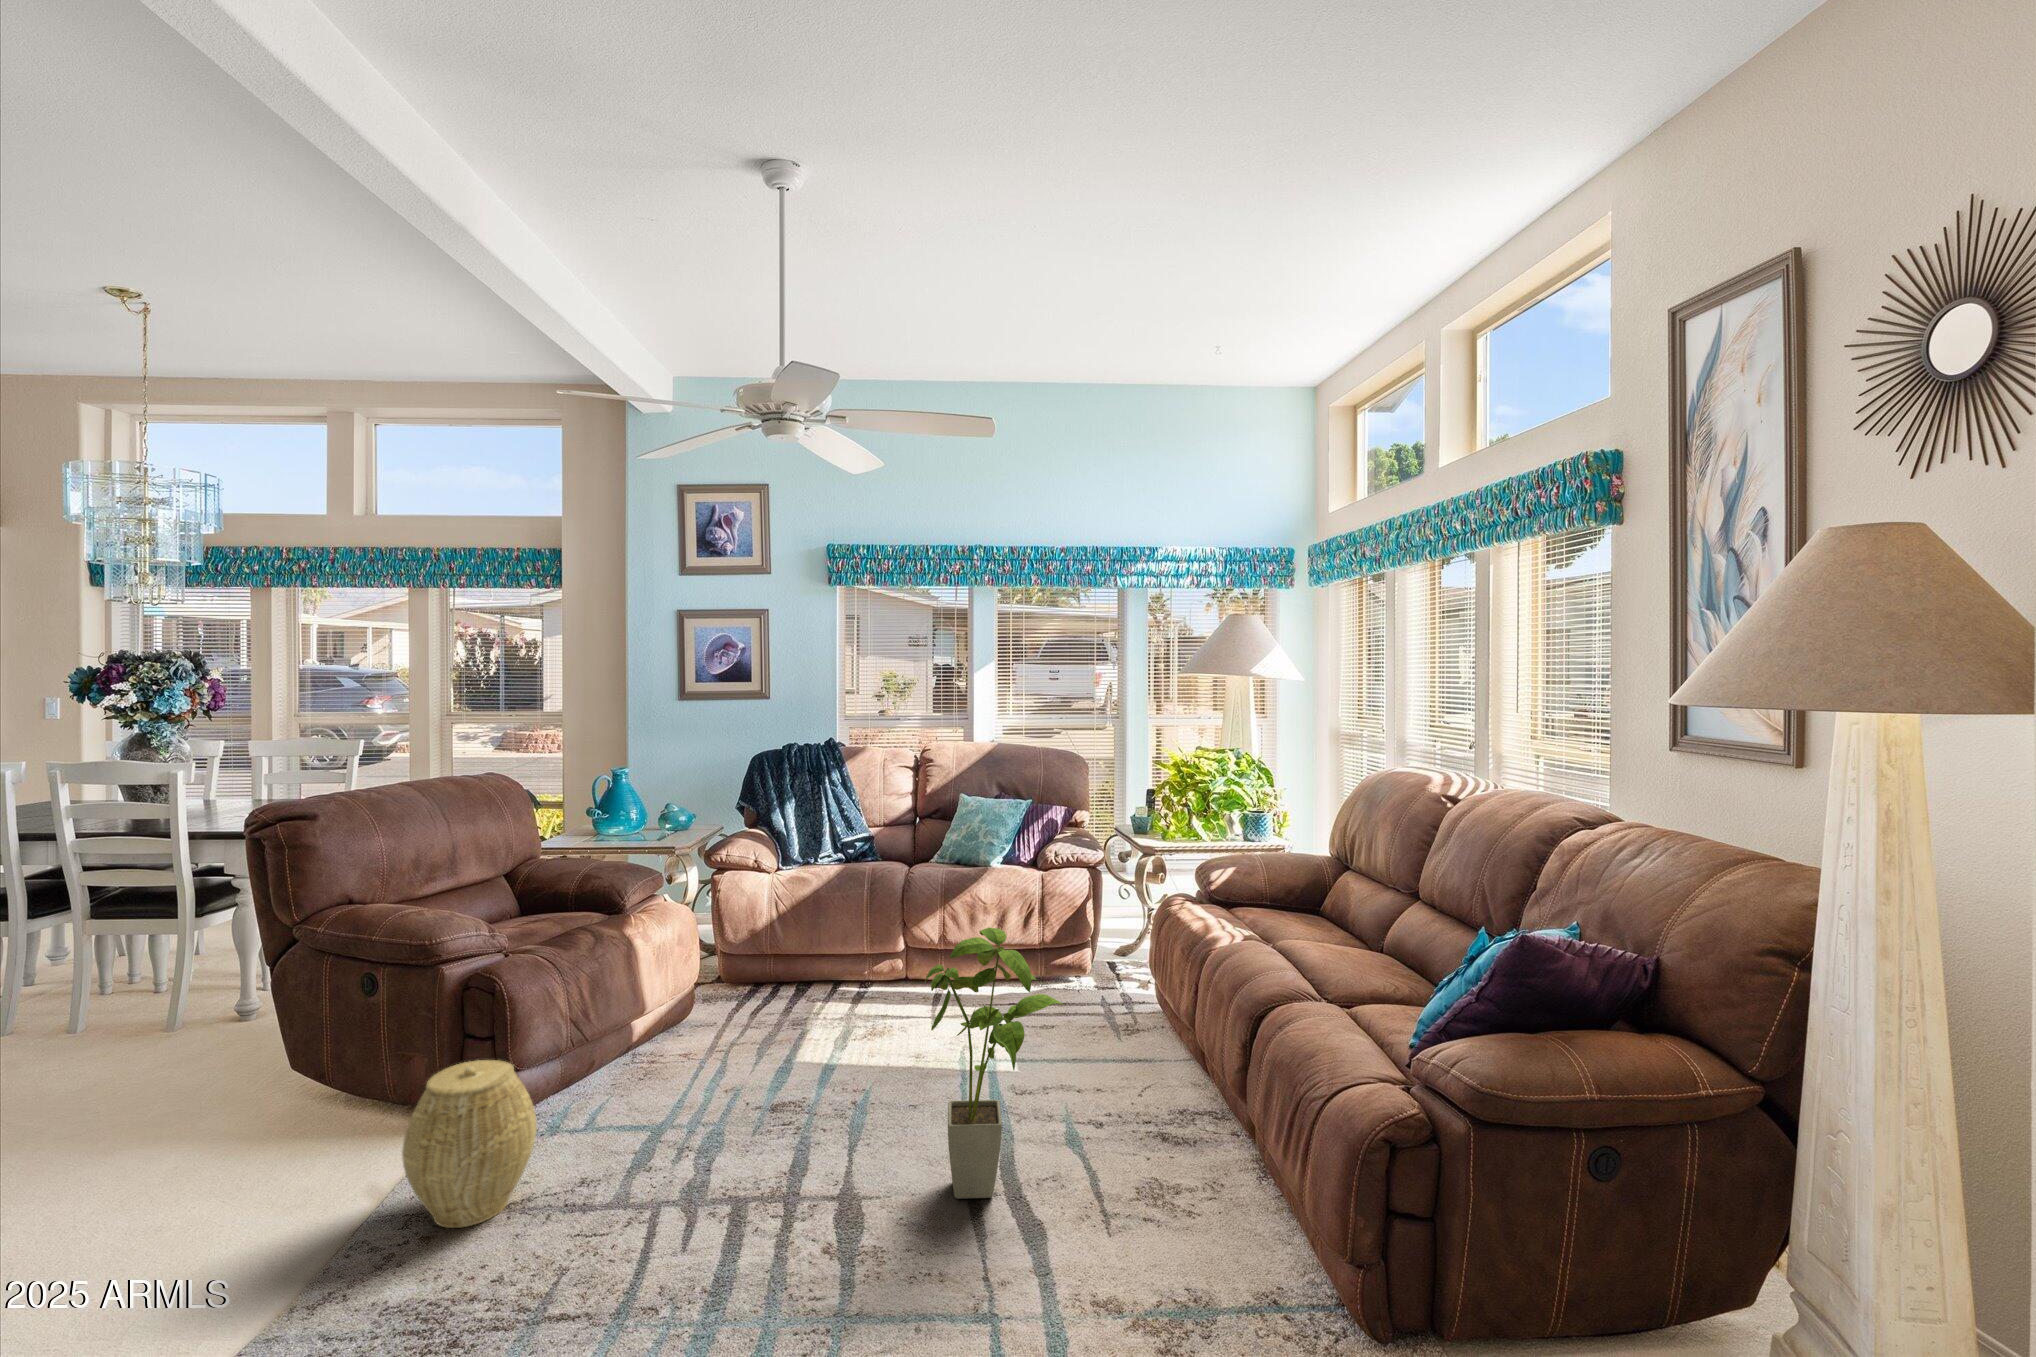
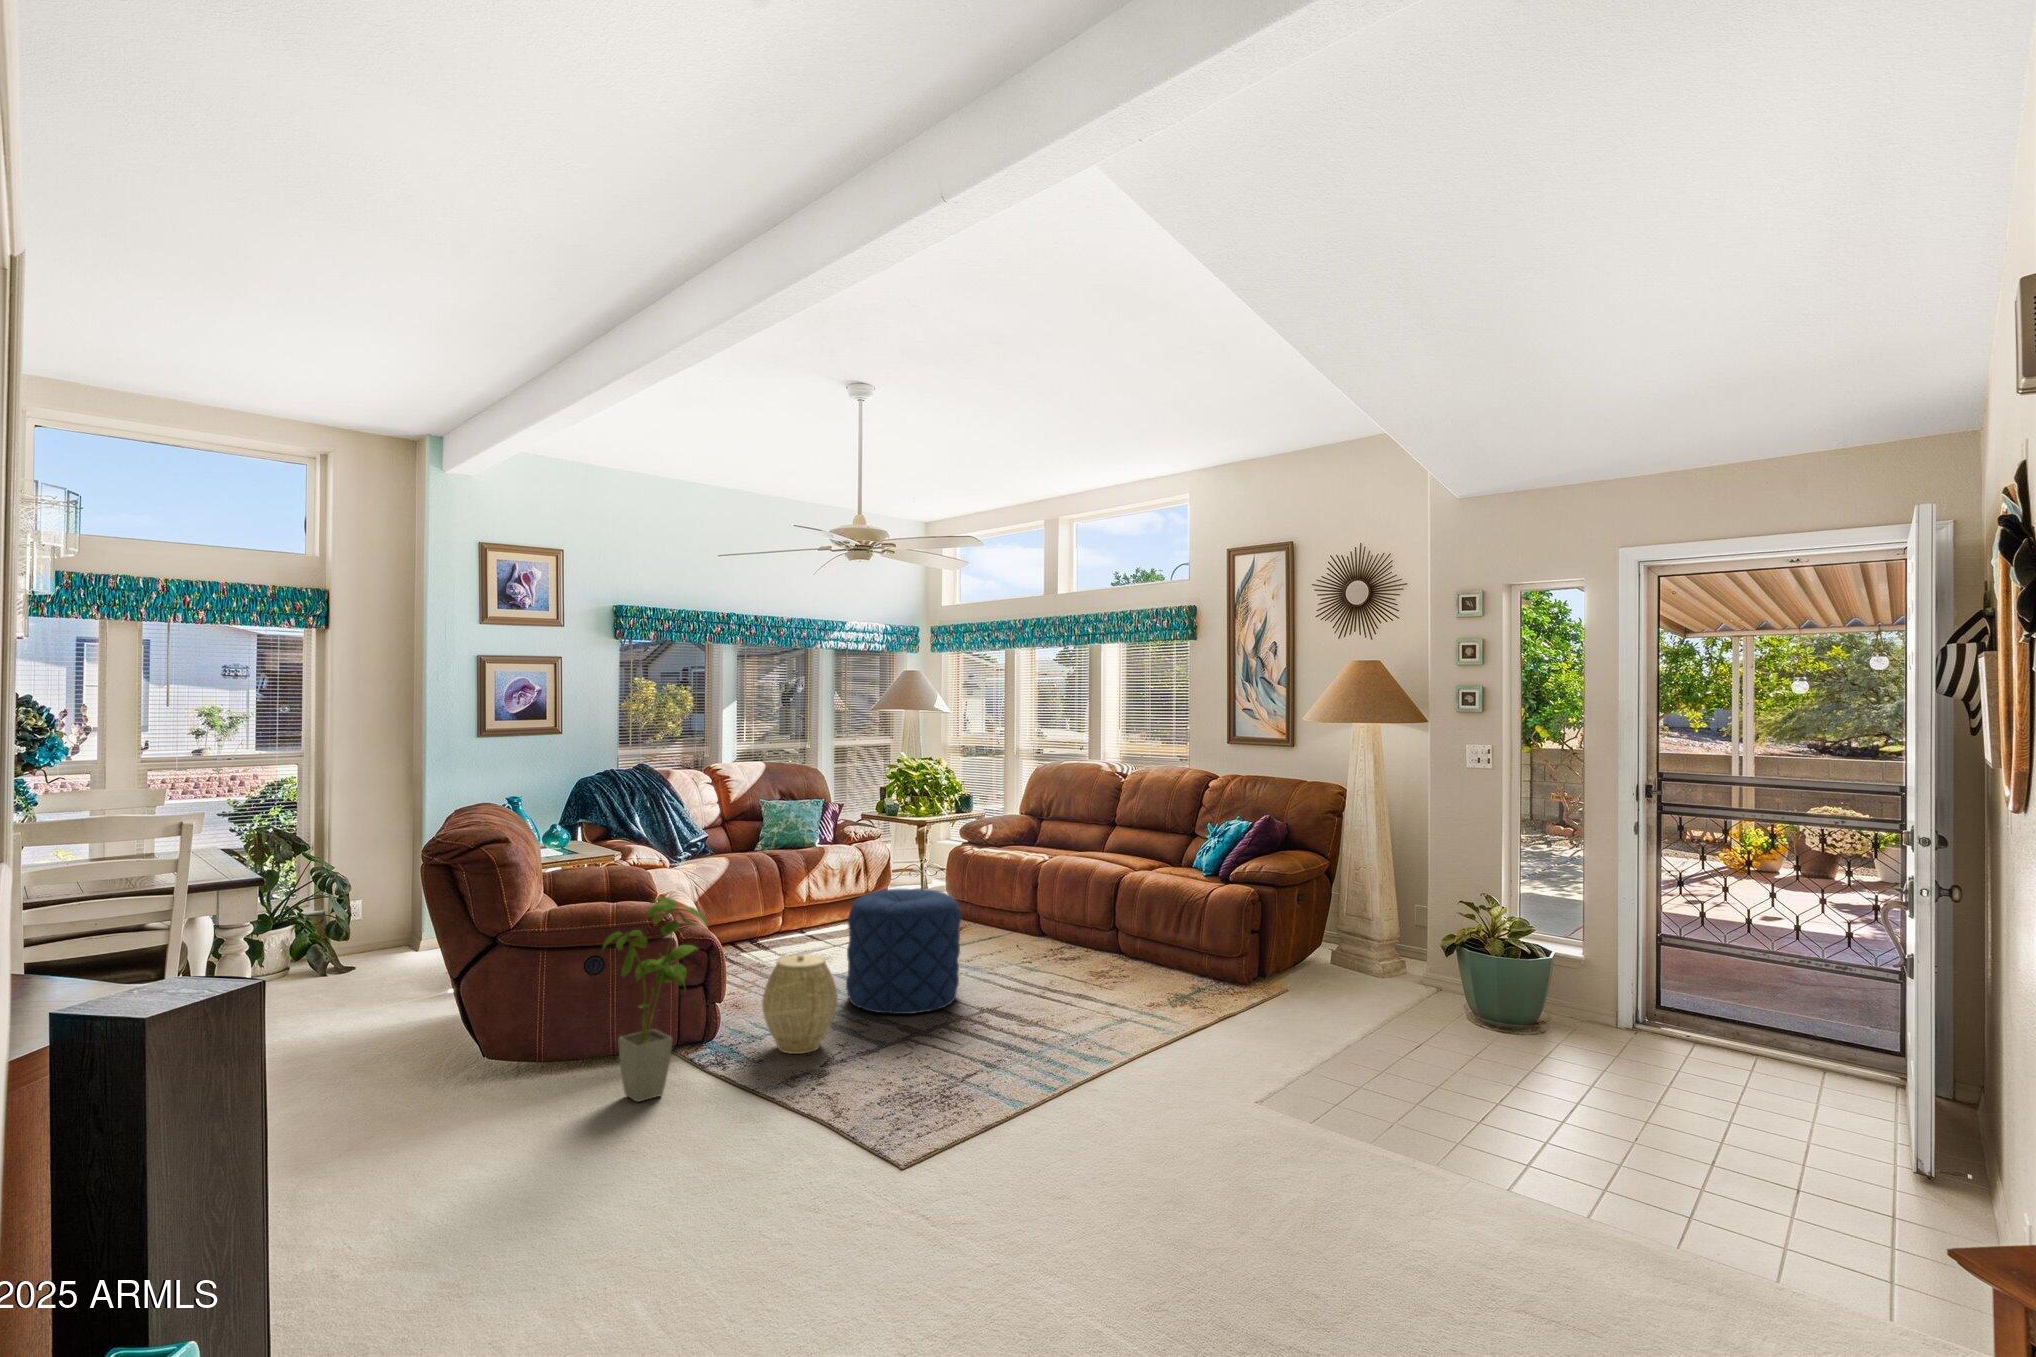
house plant: present [925,928,1063,1199] -> present [603,897,708,1102]
pouf: none [664,967,858,1207] -> present [846,889,961,1014]

